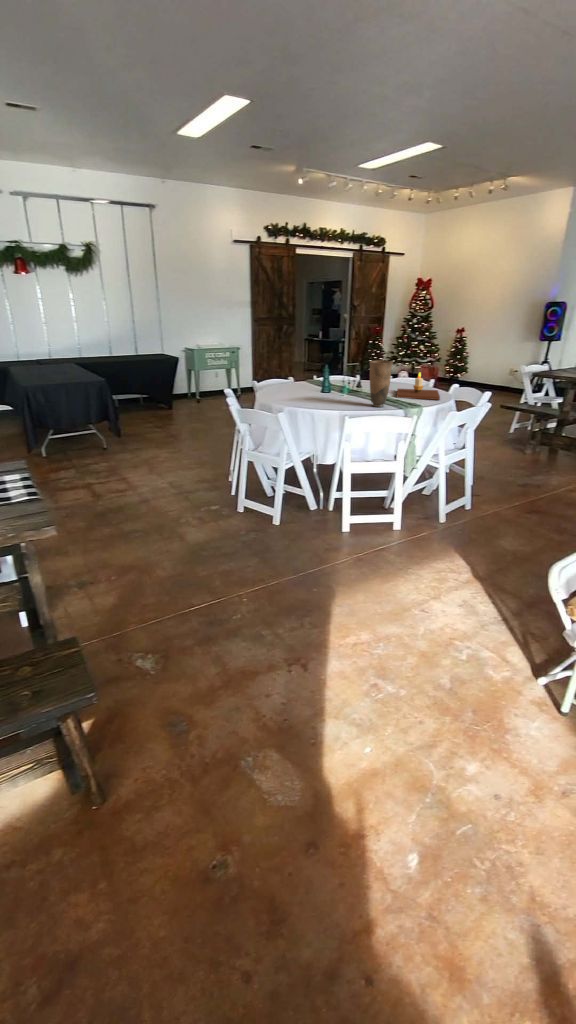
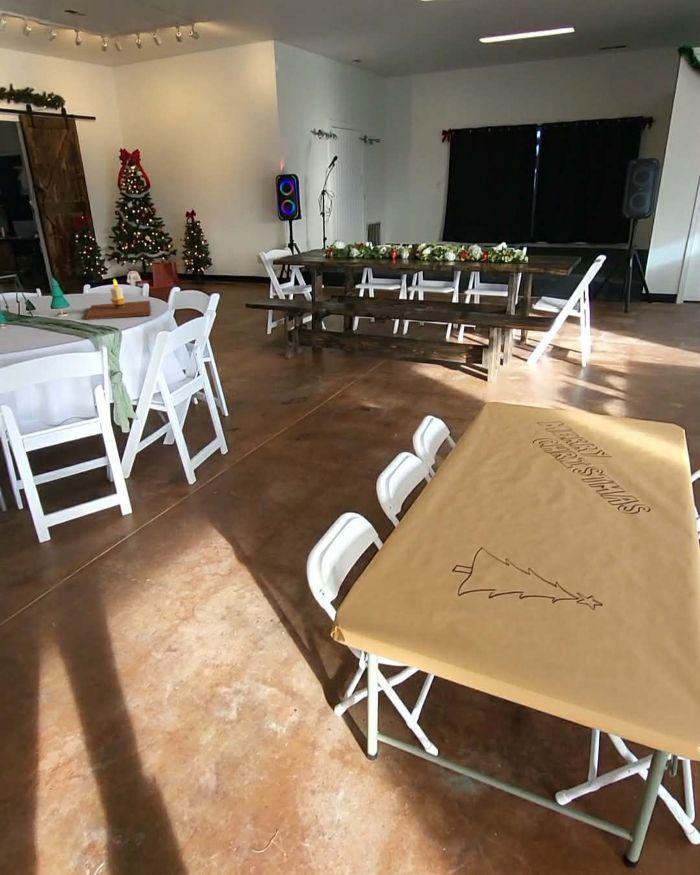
vase: present [370,360,393,407] -> none [16,270,62,341]

